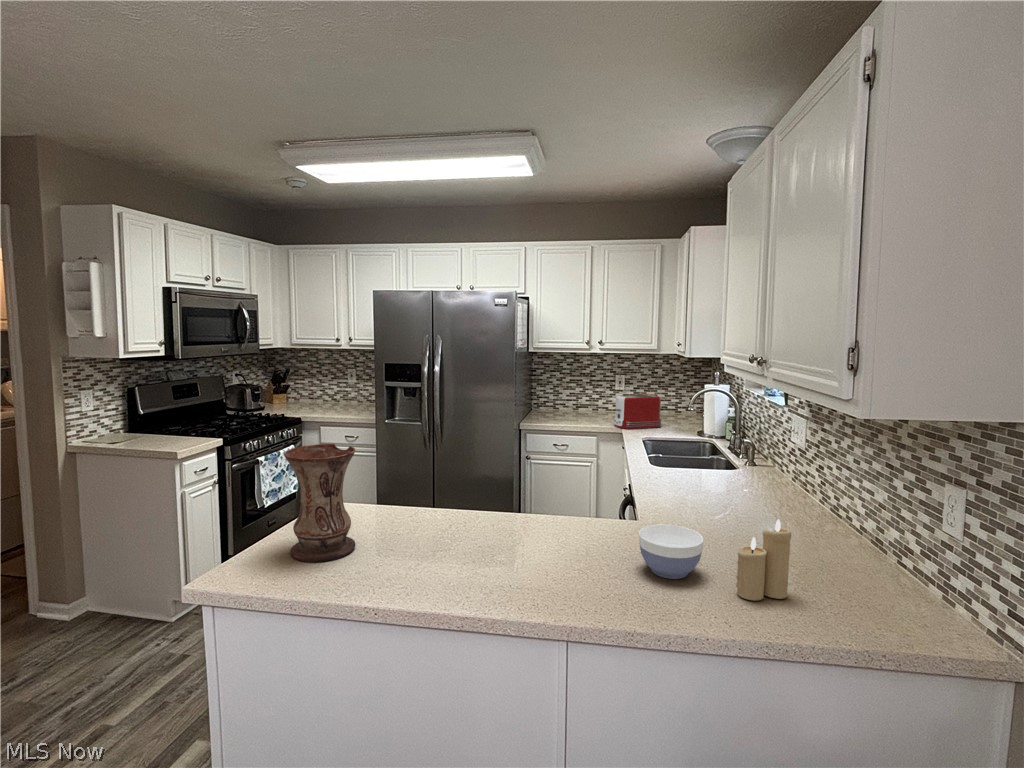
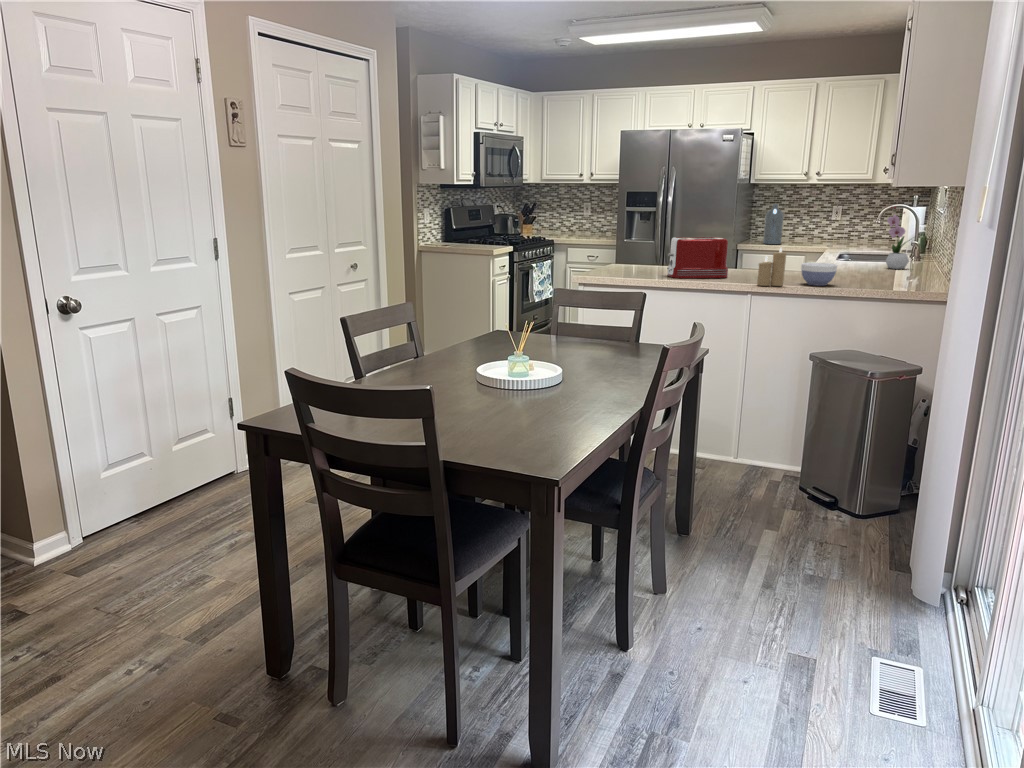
bottle: none [548,376,568,422] -> present [763,204,784,245]
toaster: present [614,394,661,429] -> present [667,237,728,278]
flower arrangement: none [714,398,751,482] -> present [886,207,910,269]
vase: present [284,444,355,562] -> none [610,219,646,276]
candle: present [736,519,791,601] -> present [757,248,786,286]

